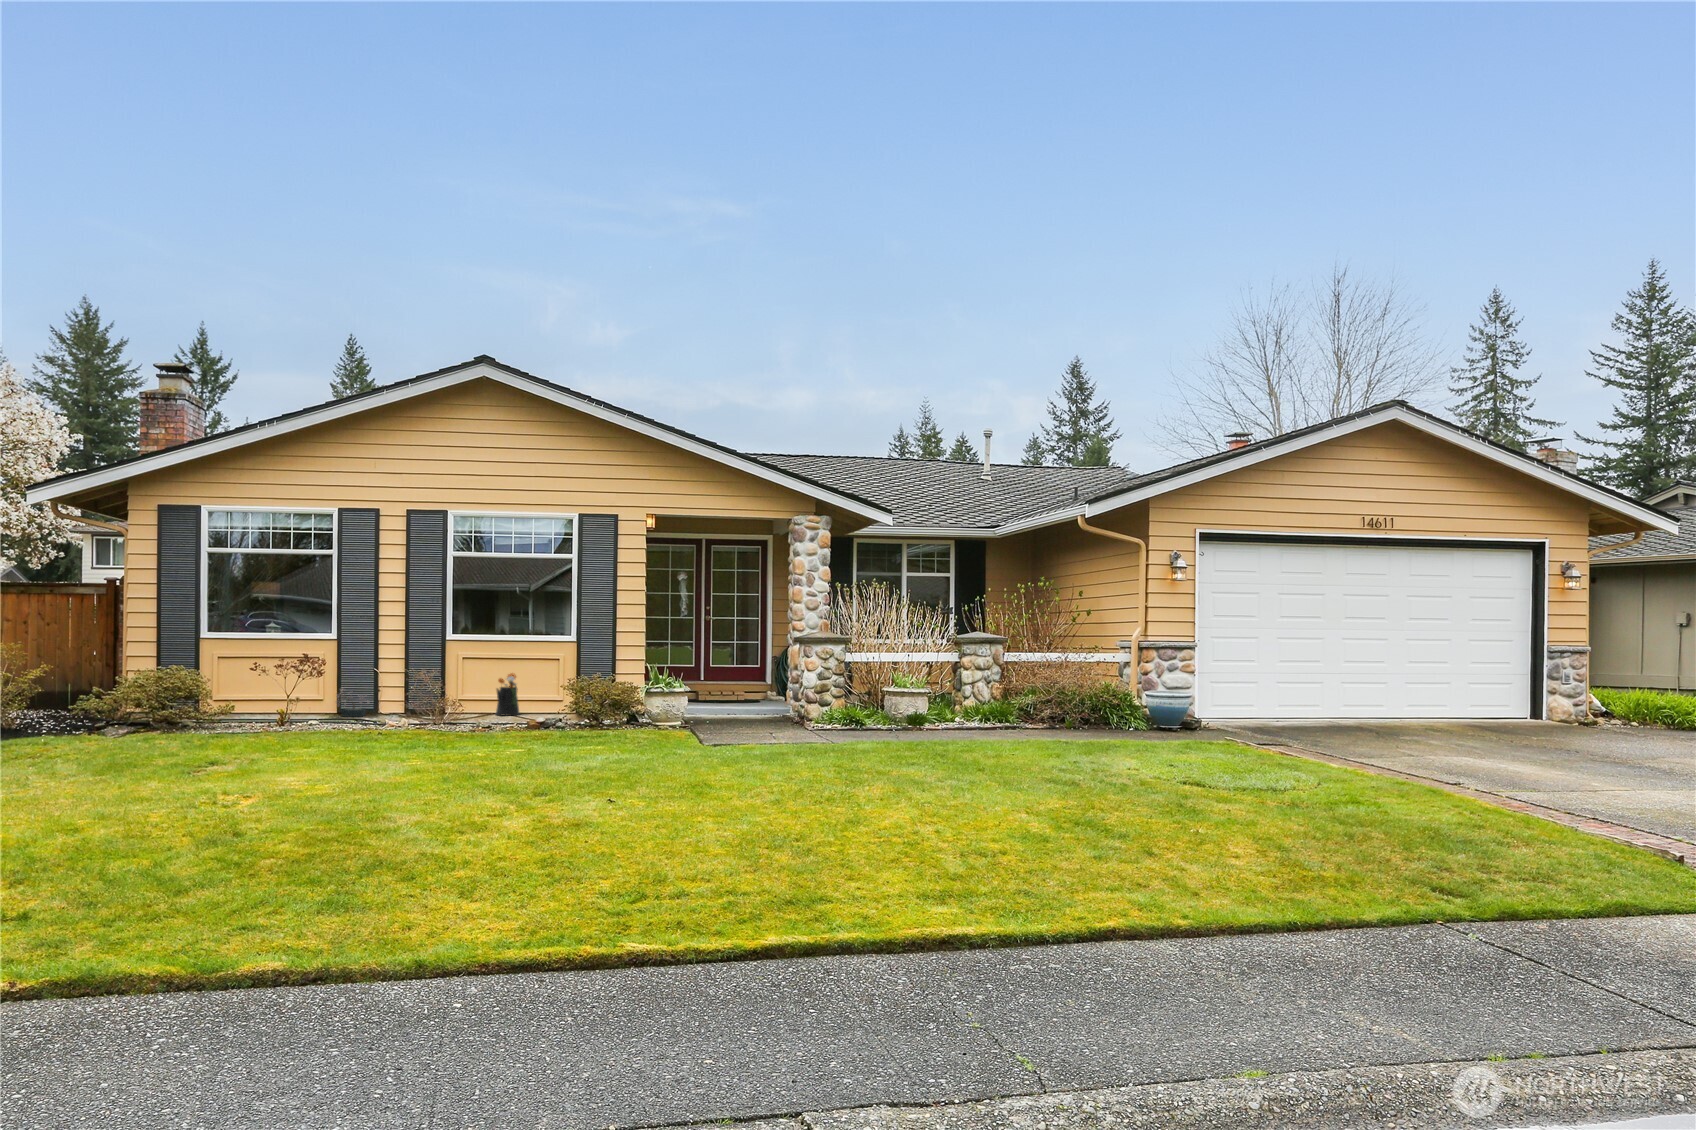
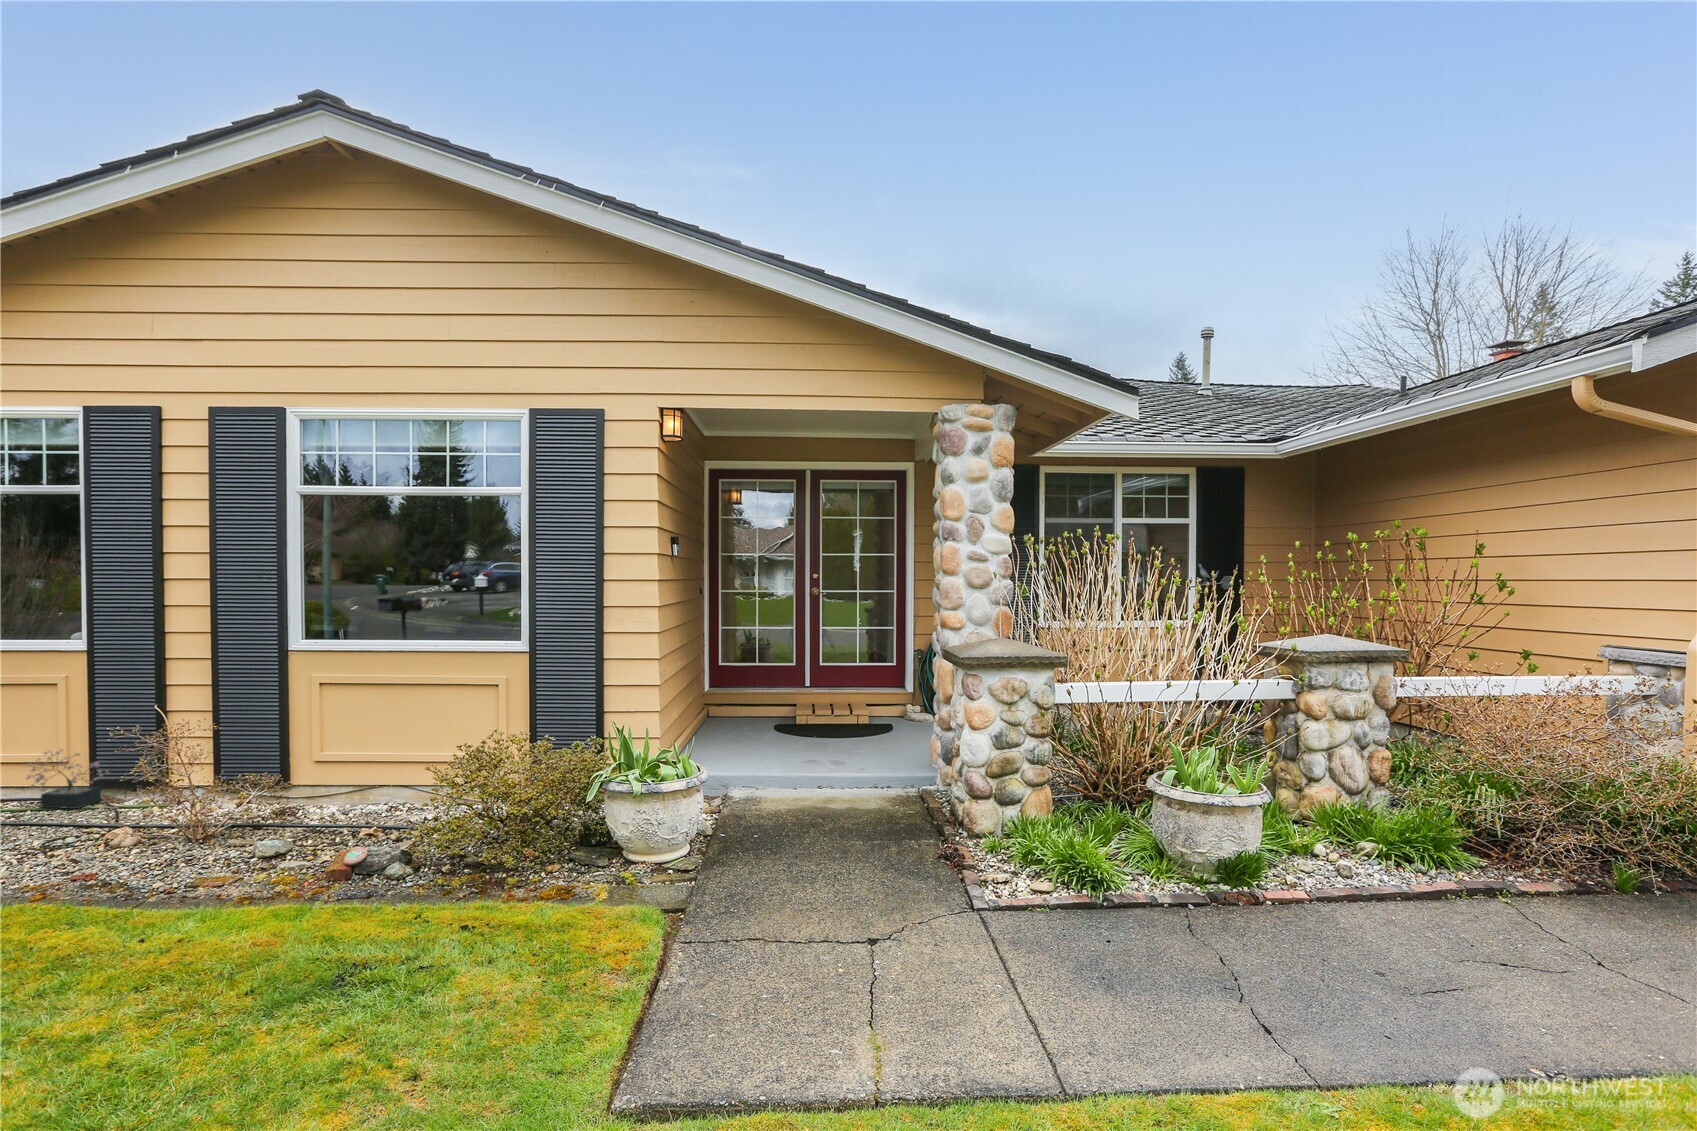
watering can: present [496,673,520,715] -> none [326,717,399,809]

